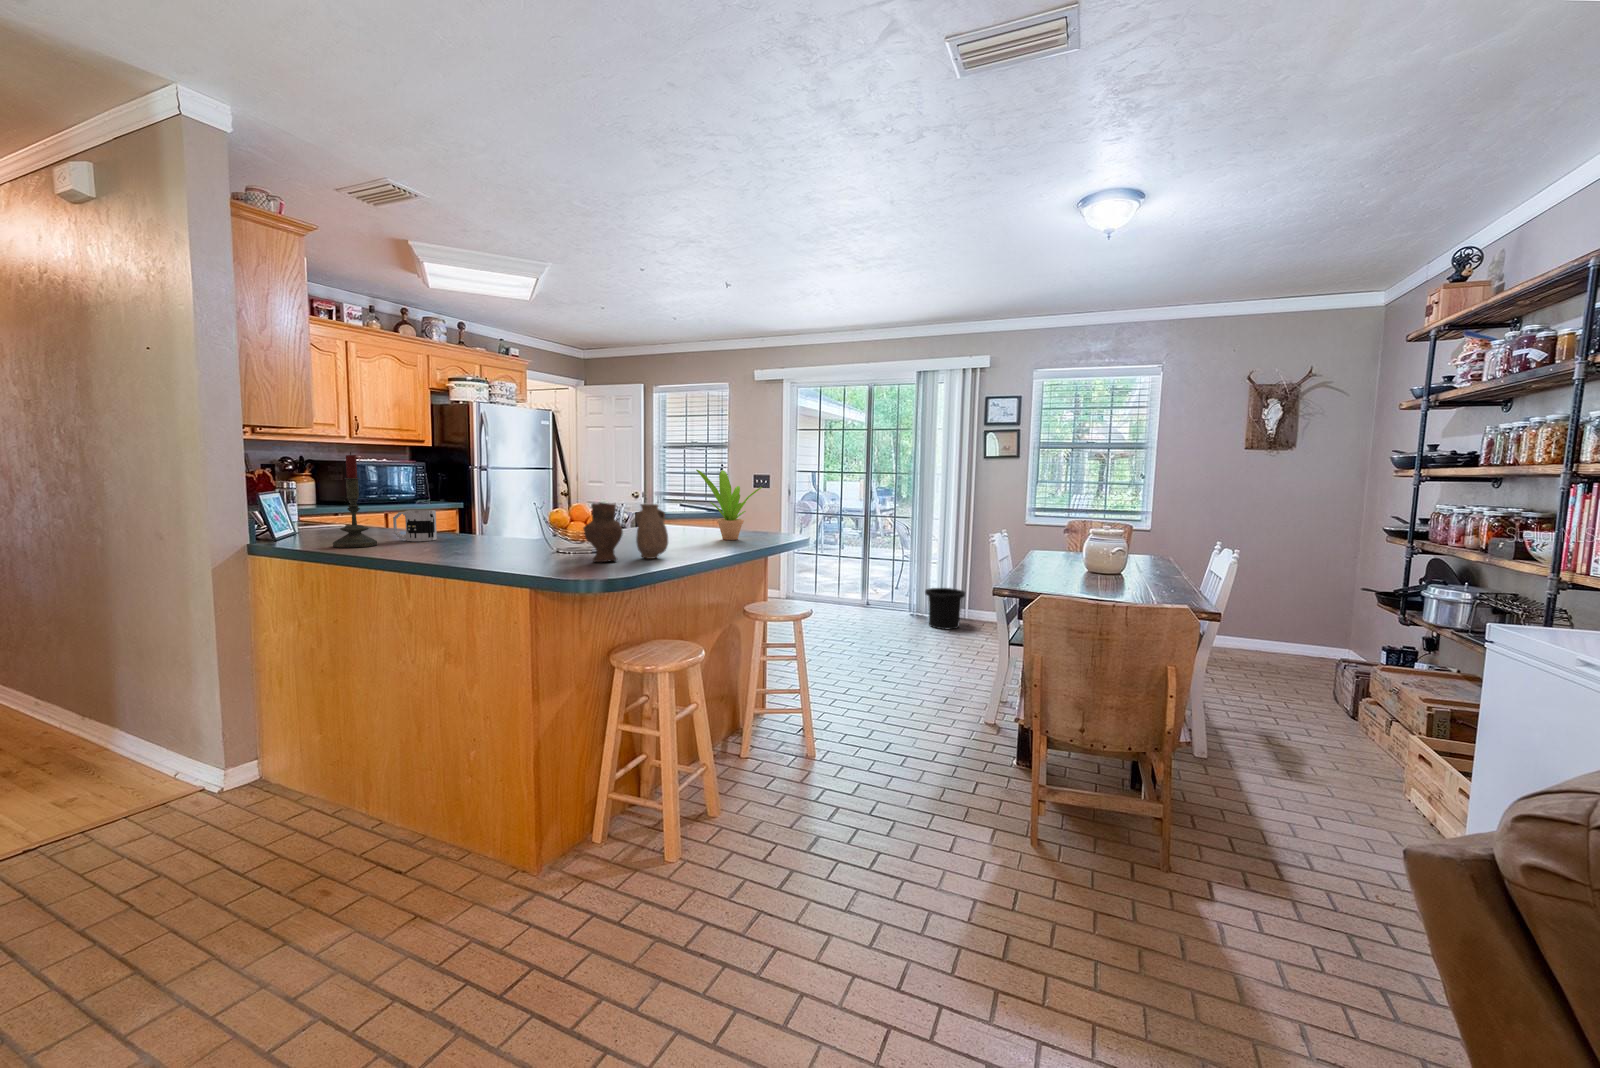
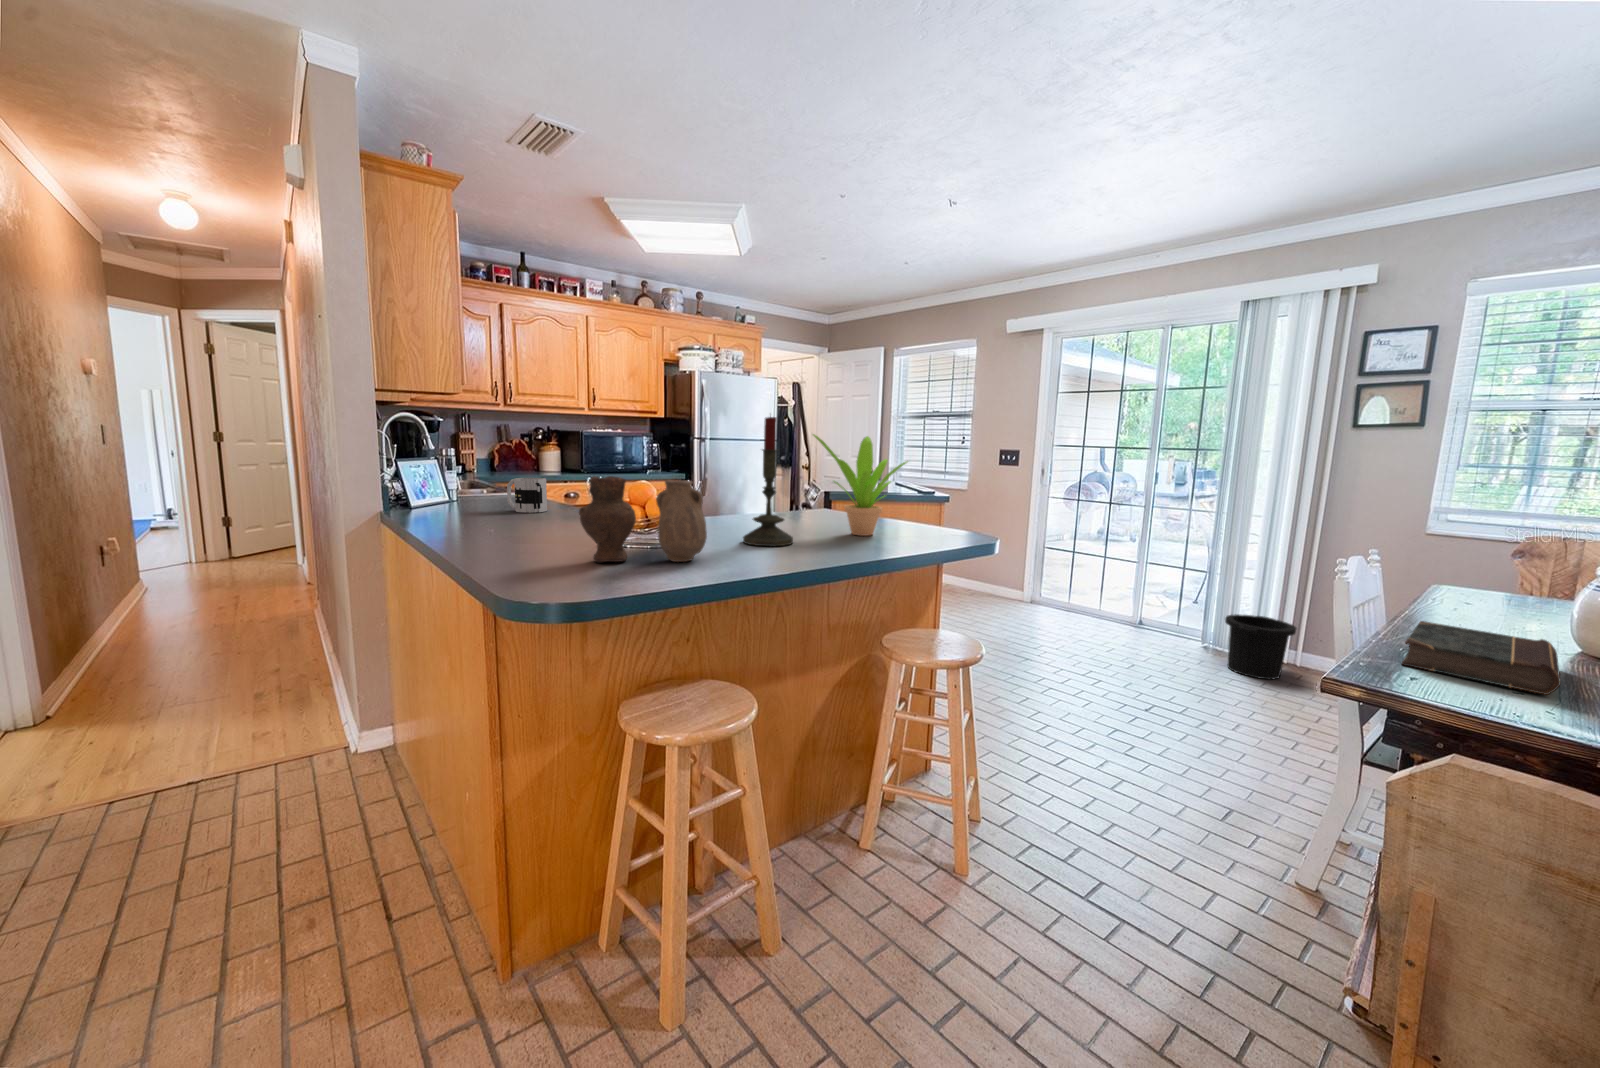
candle: present [333,452,377,548] -> present [743,417,793,546]
book: none [1020,564,1075,588] -> present [1401,621,1561,695]

